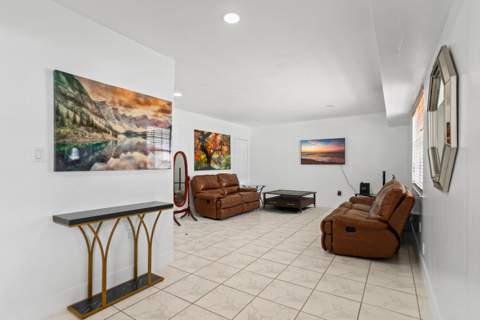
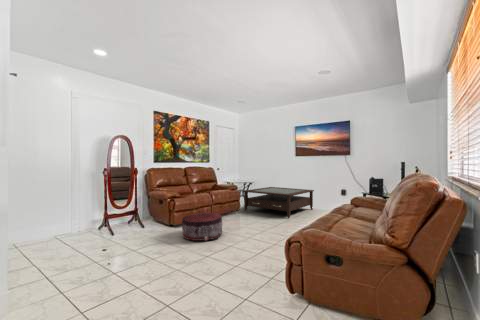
pouf: none [232,209,261,228] -> present [182,213,222,241]

